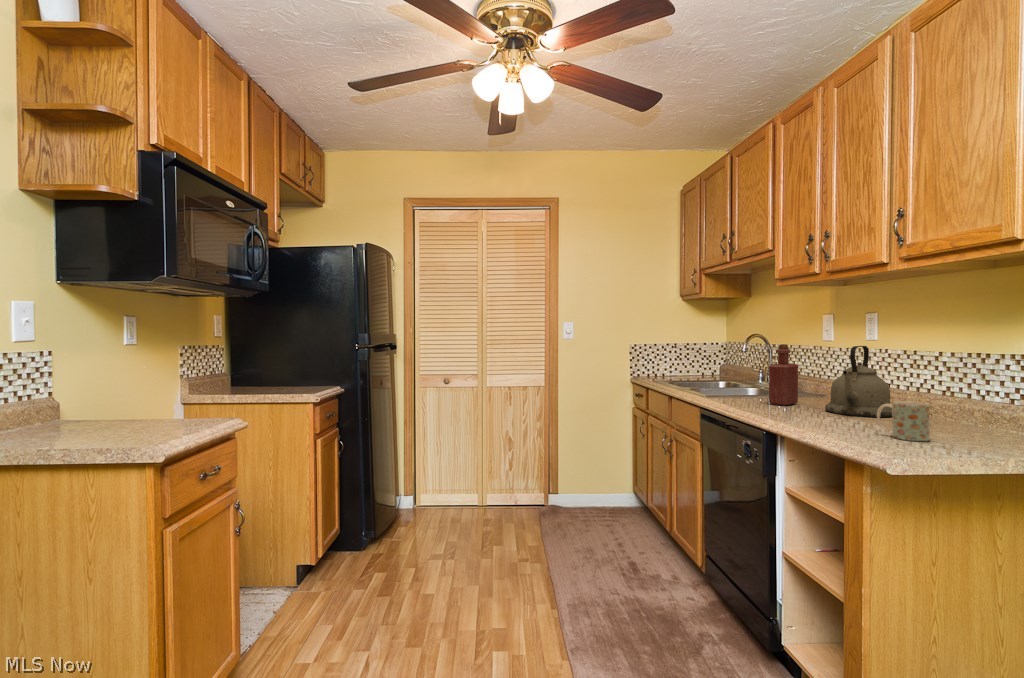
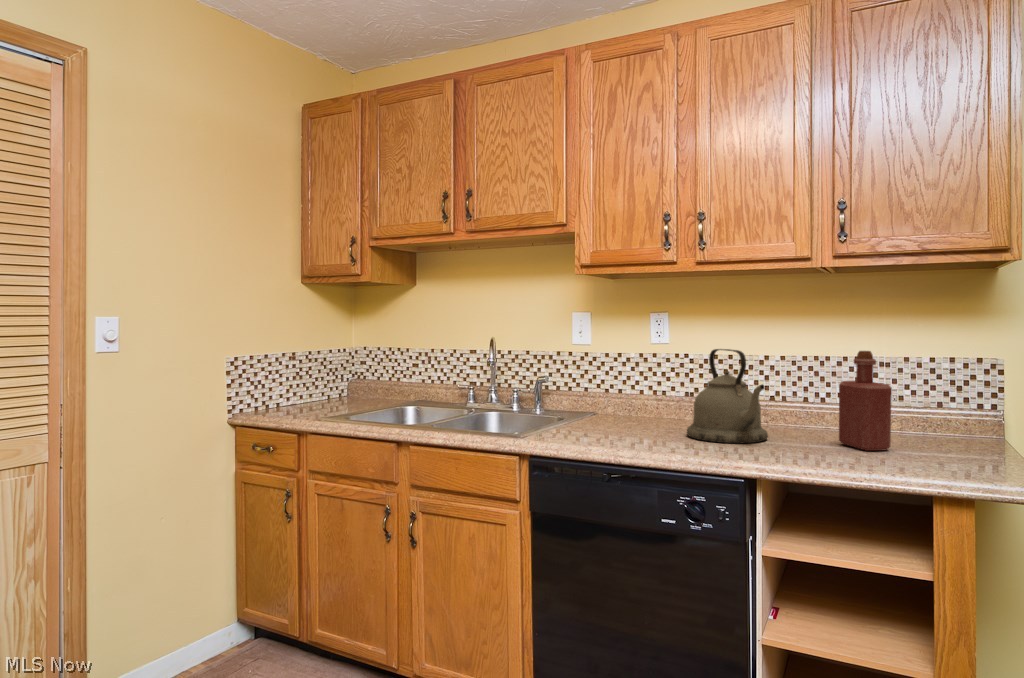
bottle: present [769,344,798,406] -> present [839,351,892,451]
mug: present [877,401,930,441] -> none [901,420,958,471]

